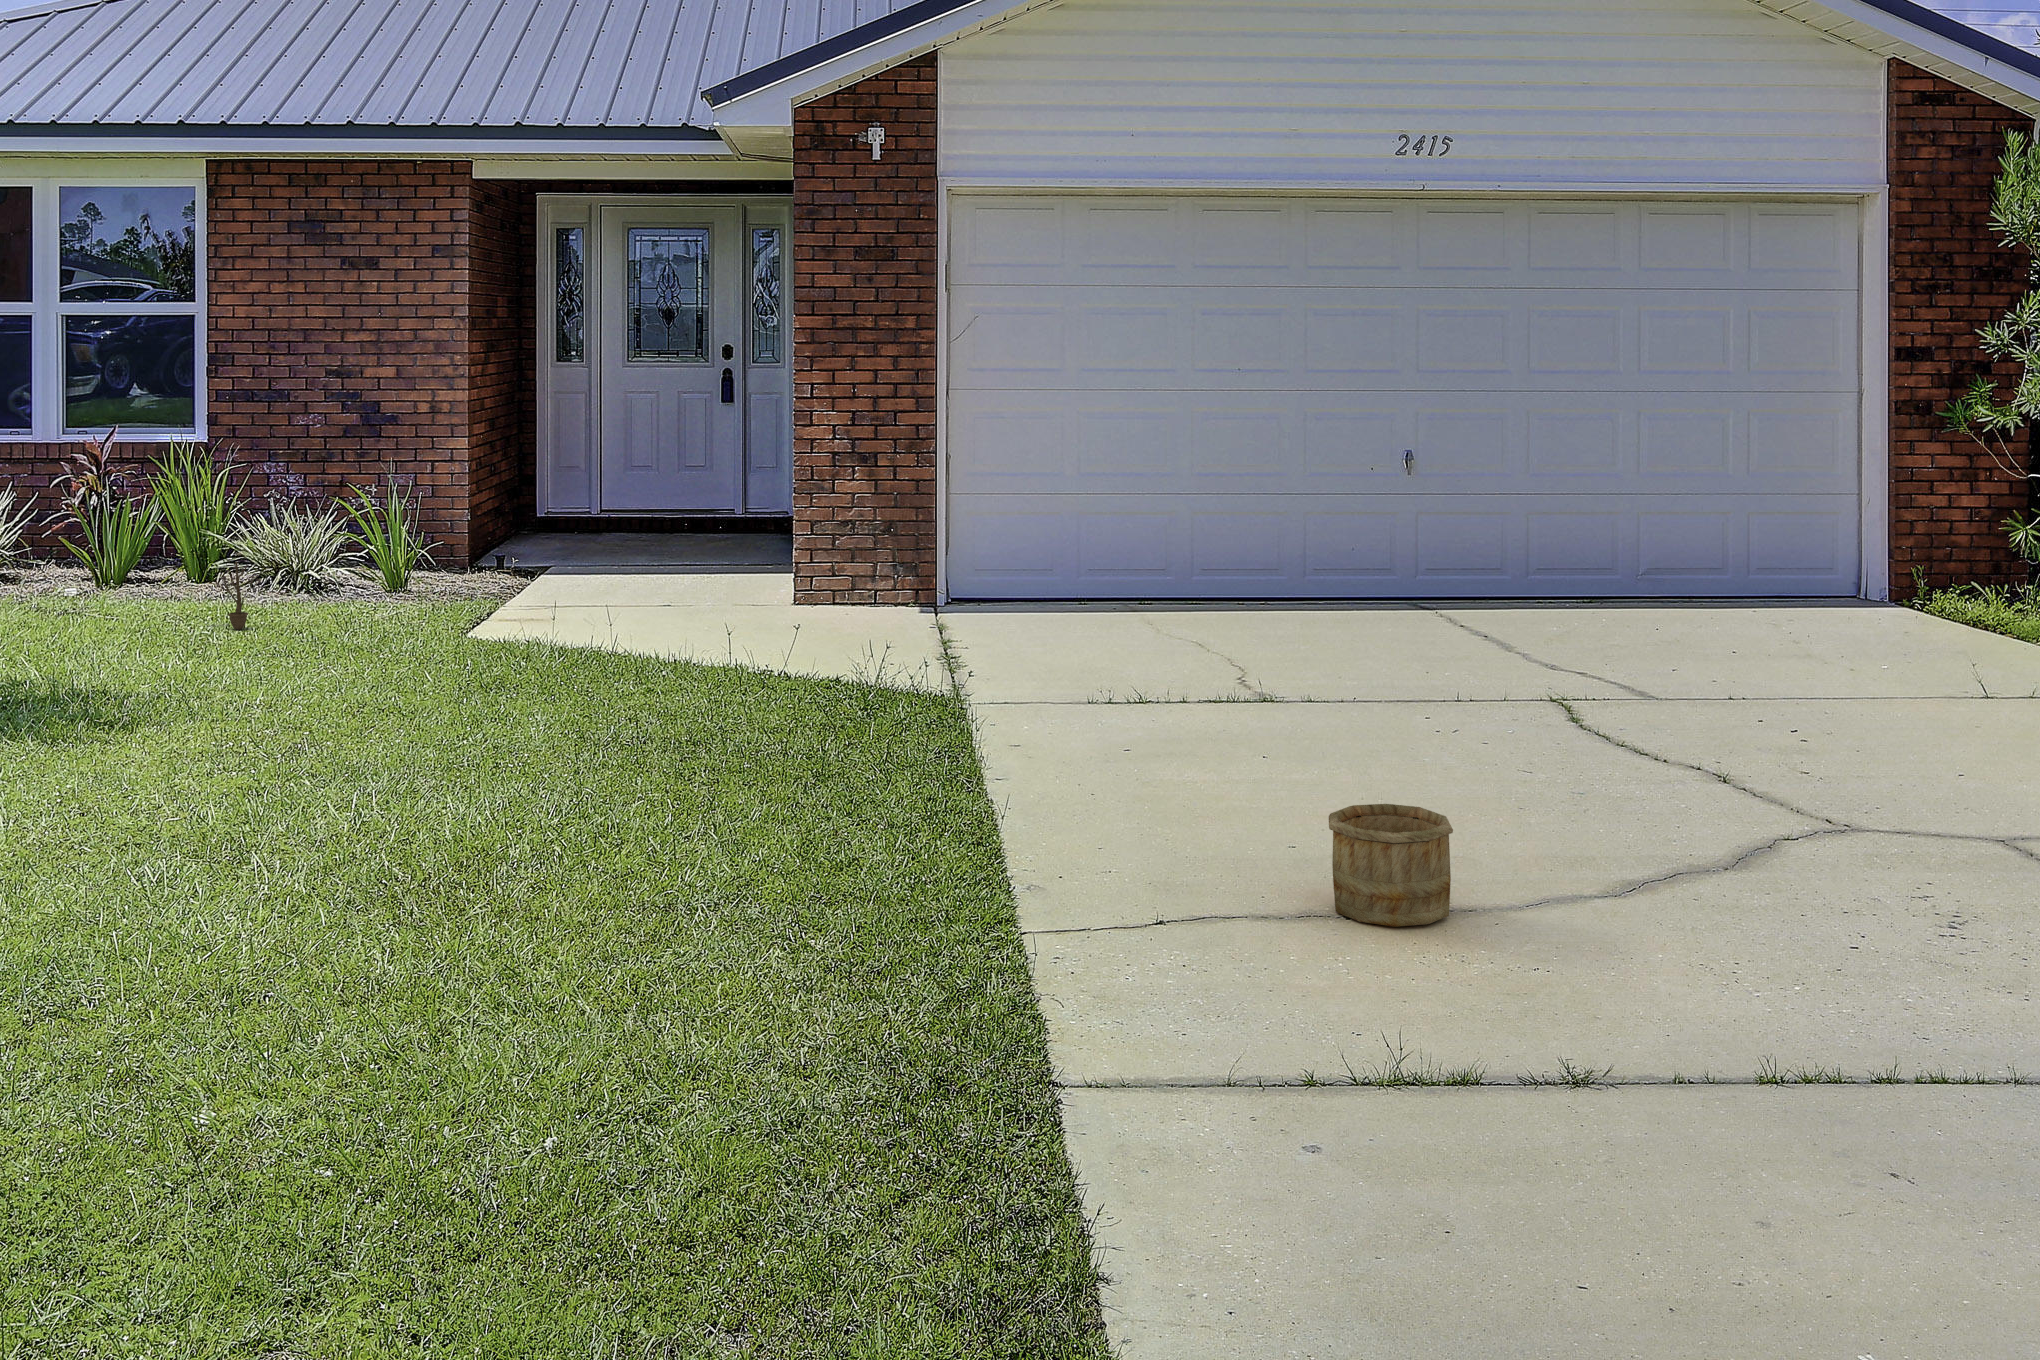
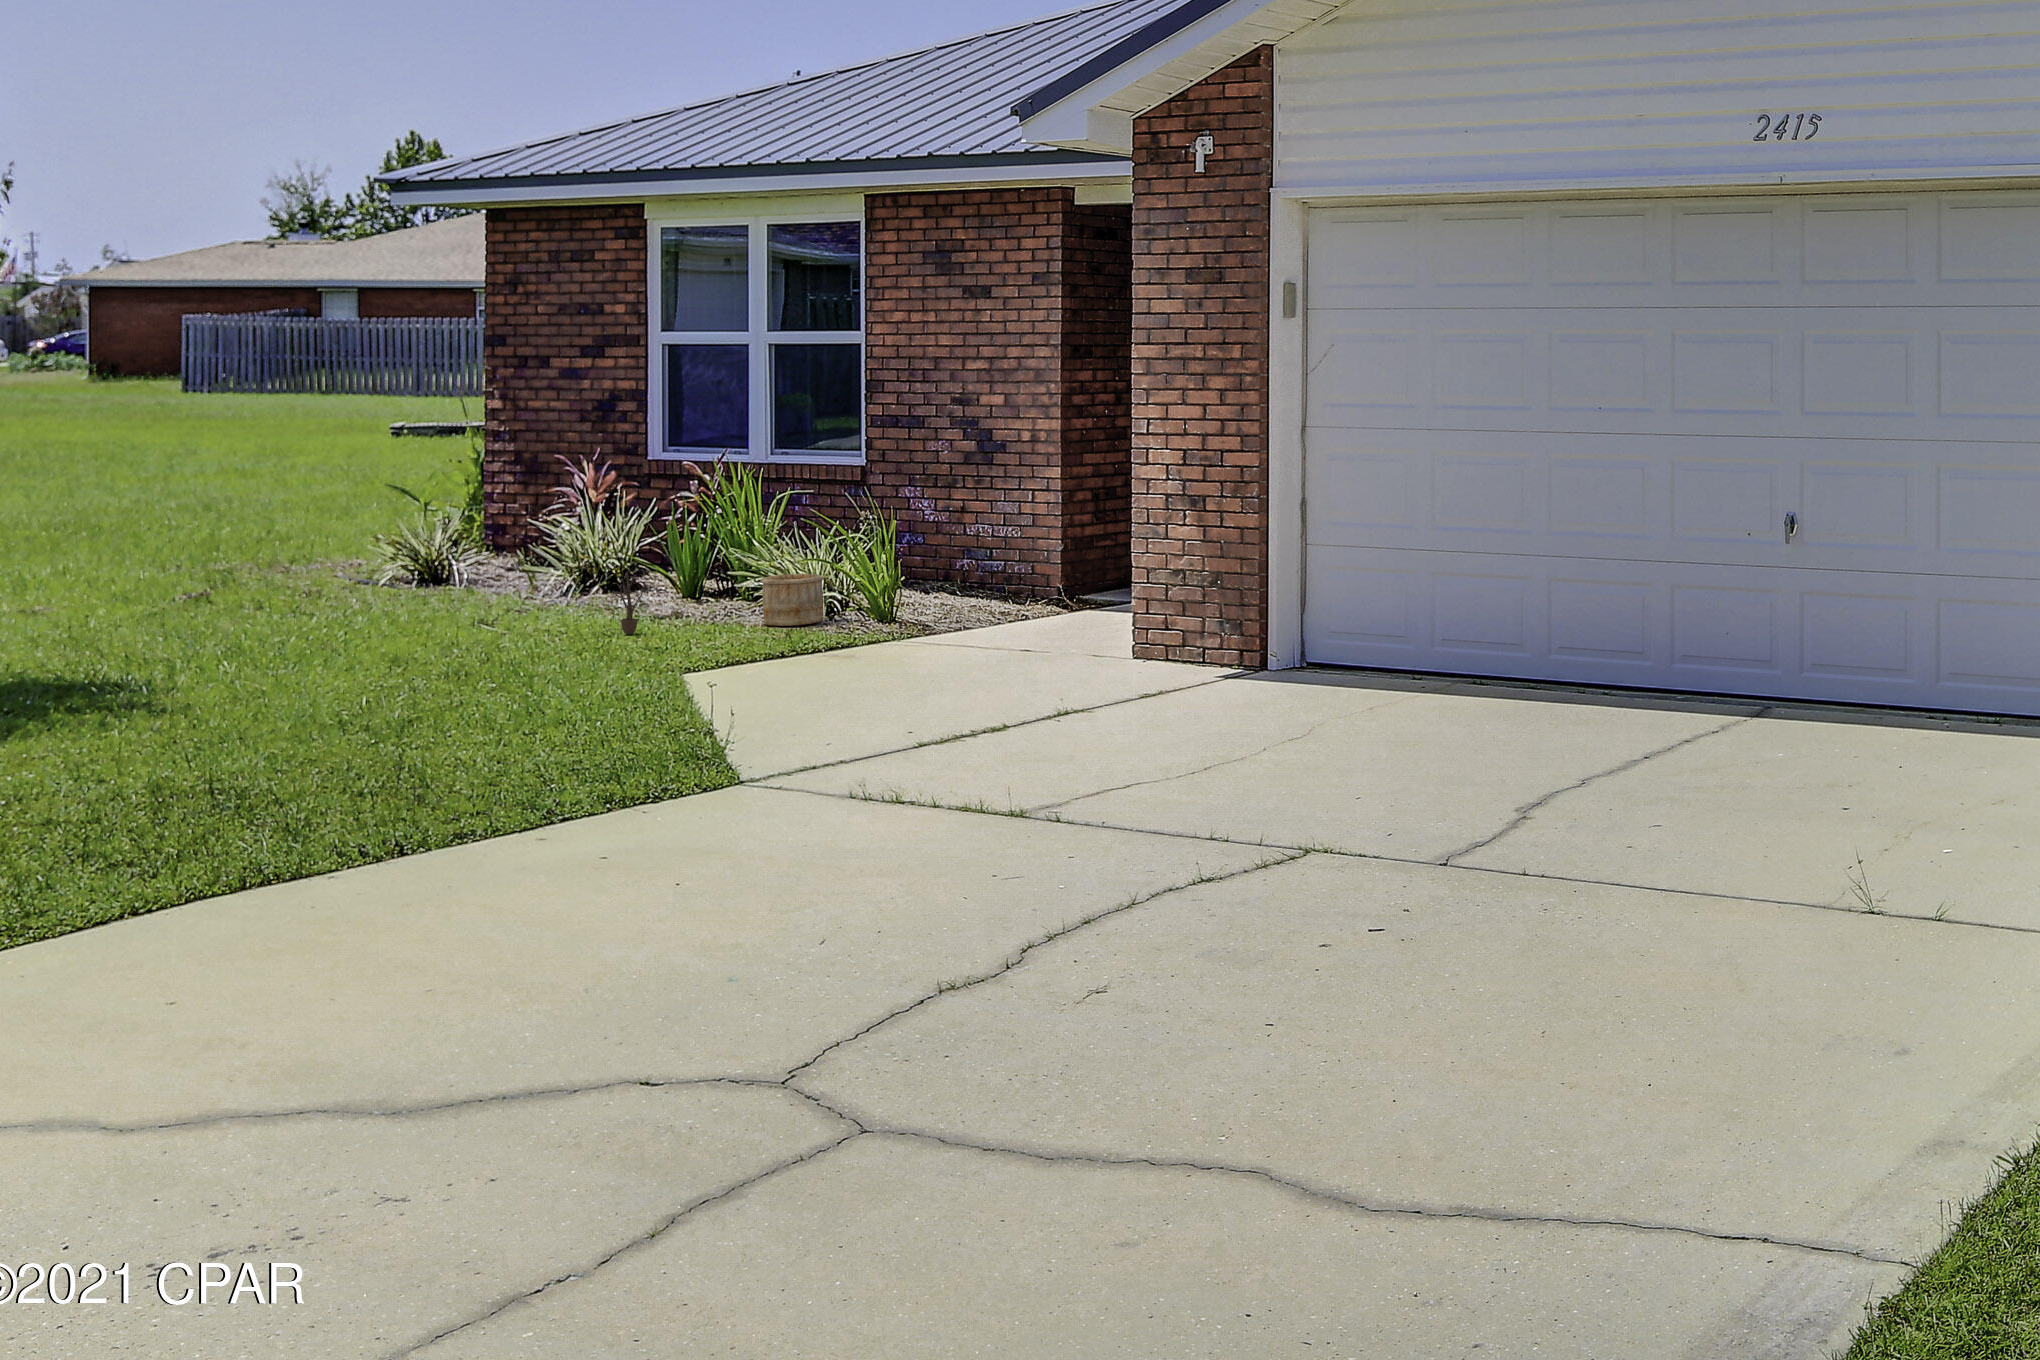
wooden bucket: present [1329,804,1453,927] -> present [760,574,824,626]

